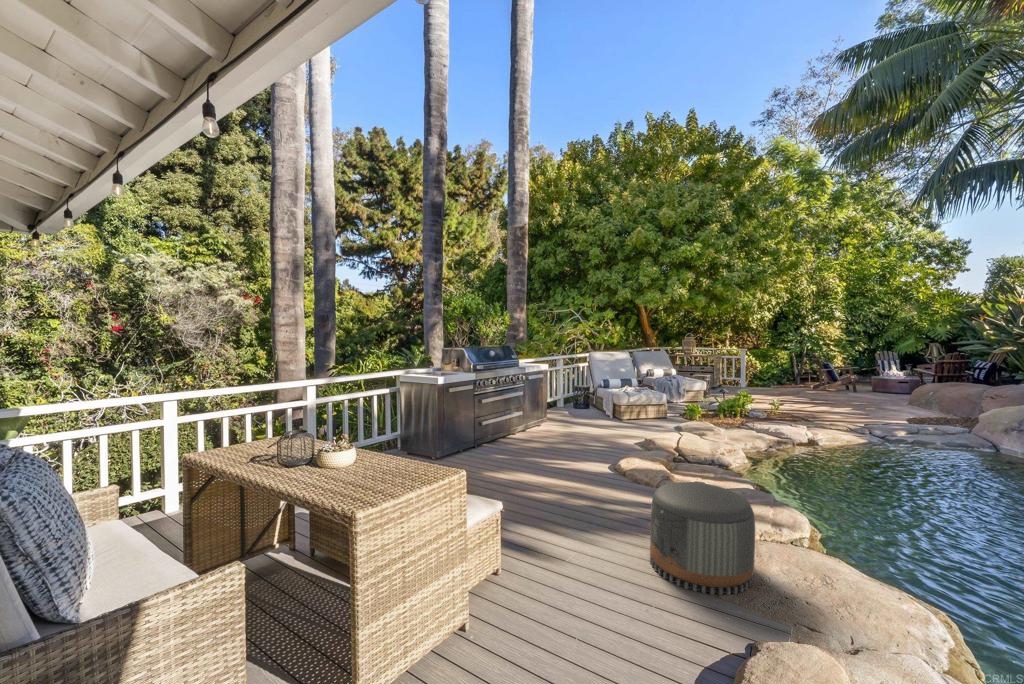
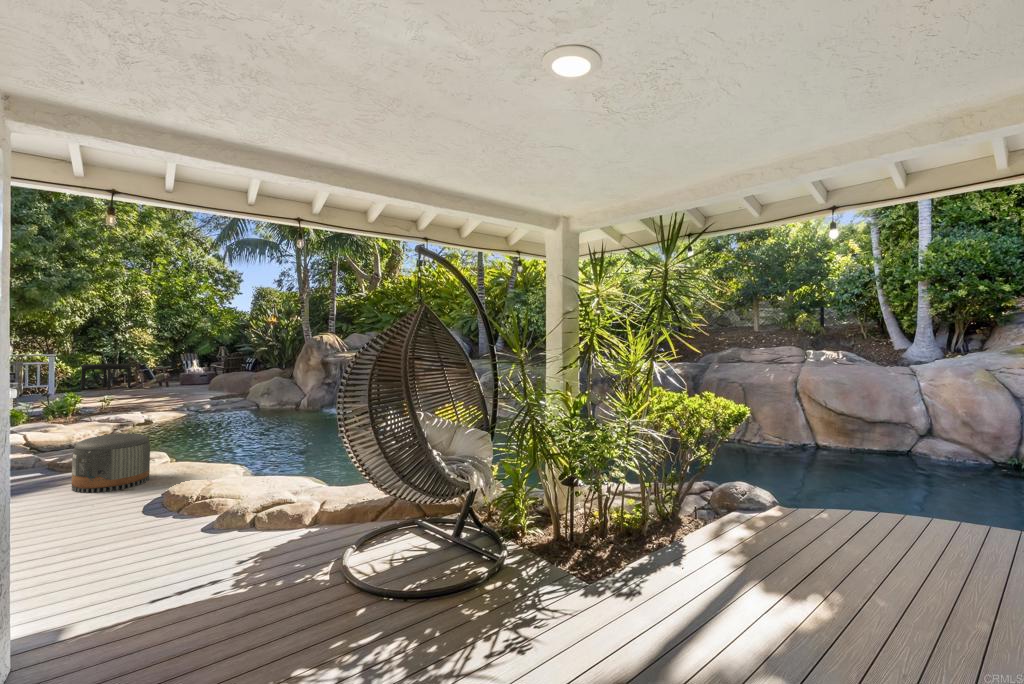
round table: none [767,360,818,388] -> present [80,364,133,390]

